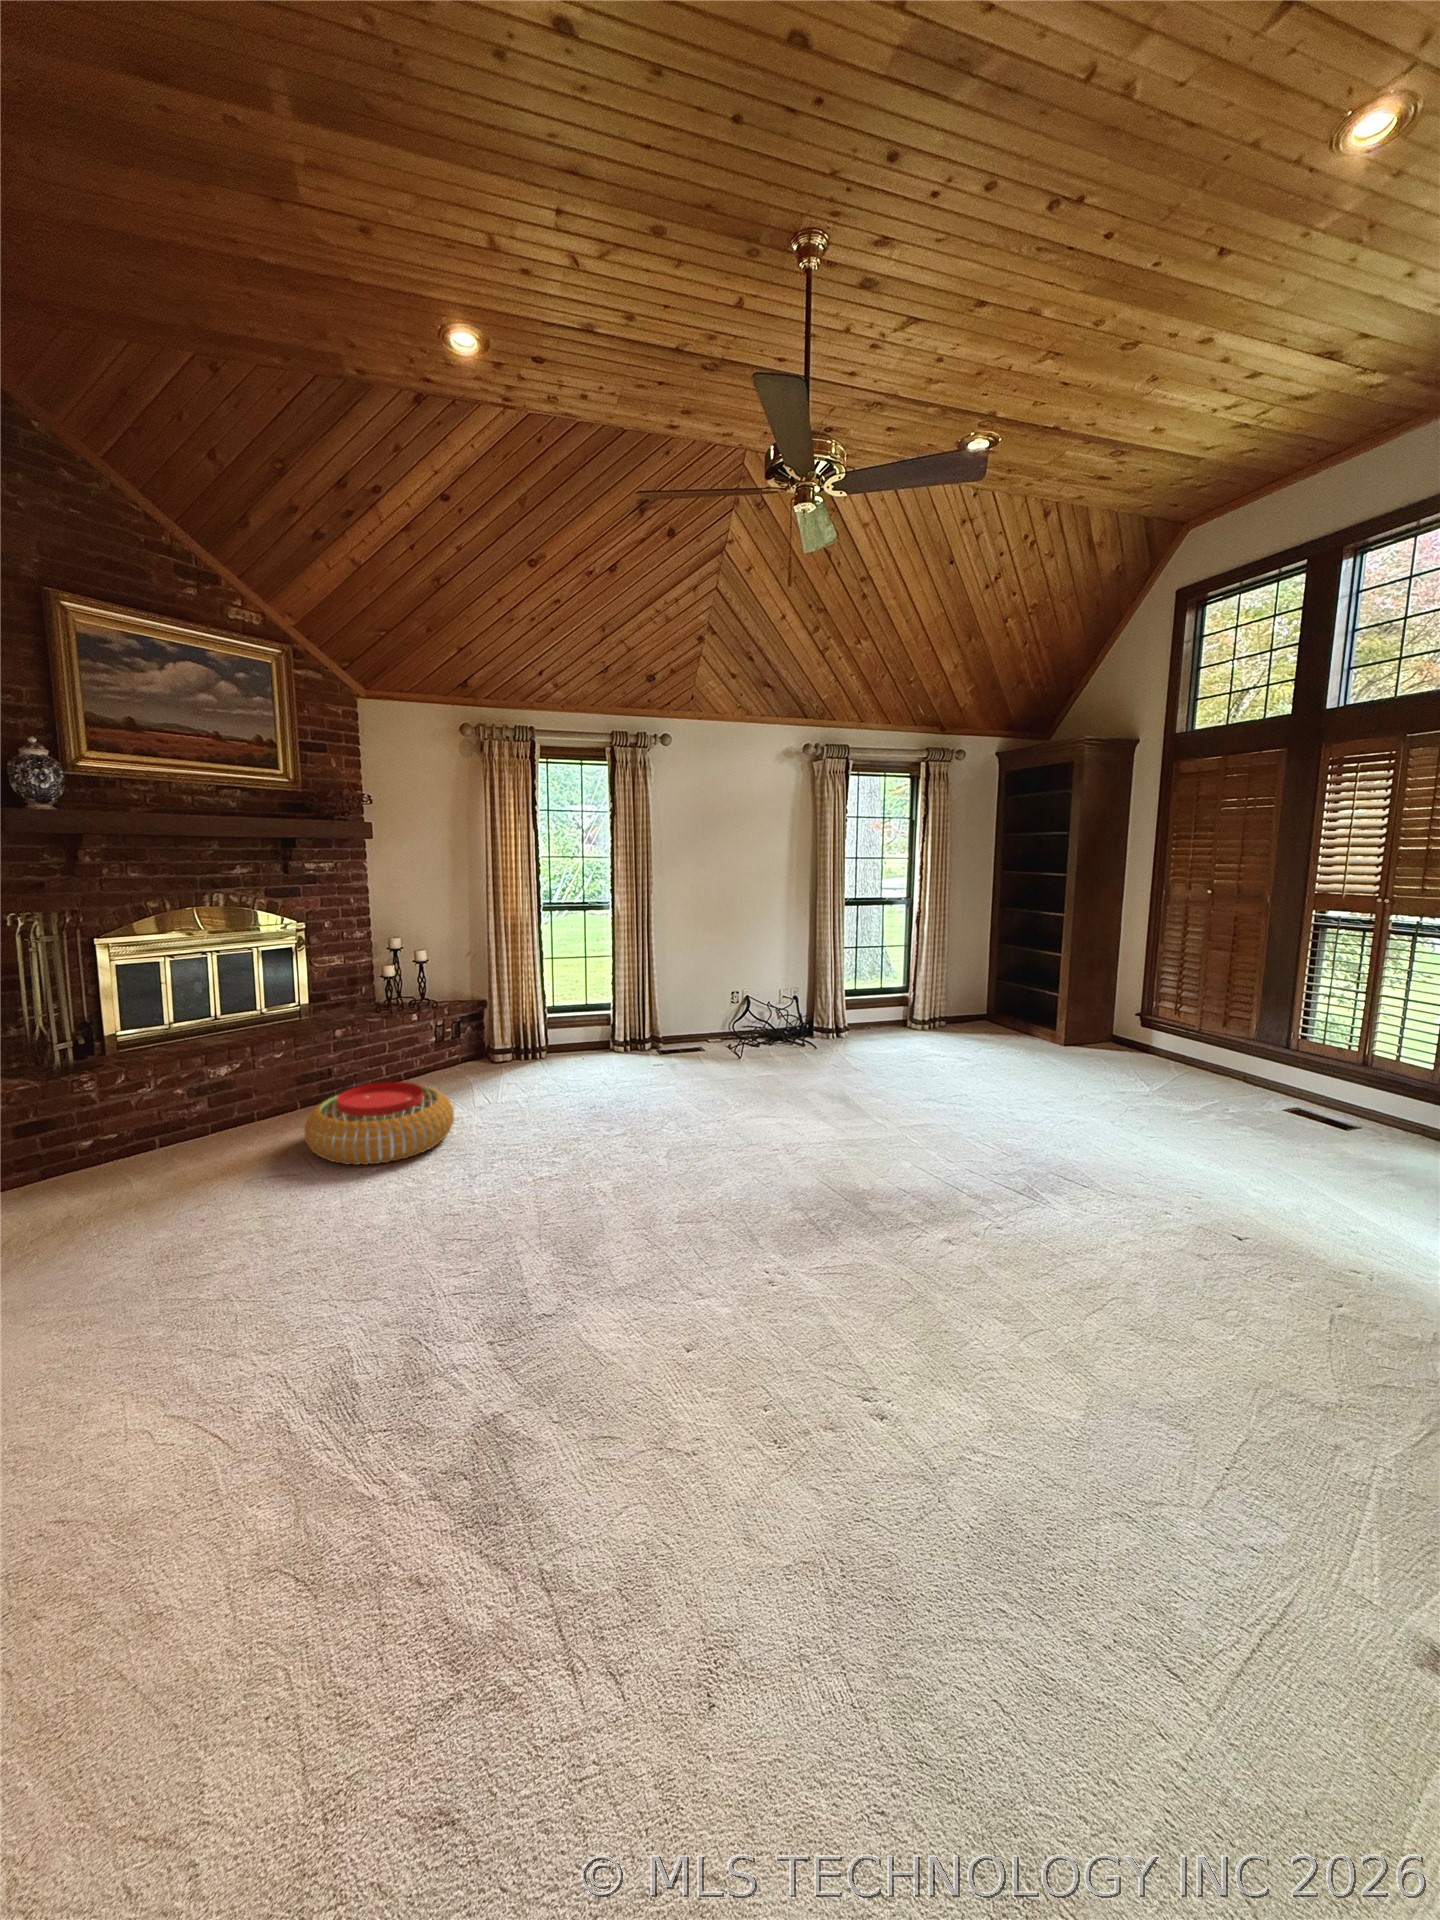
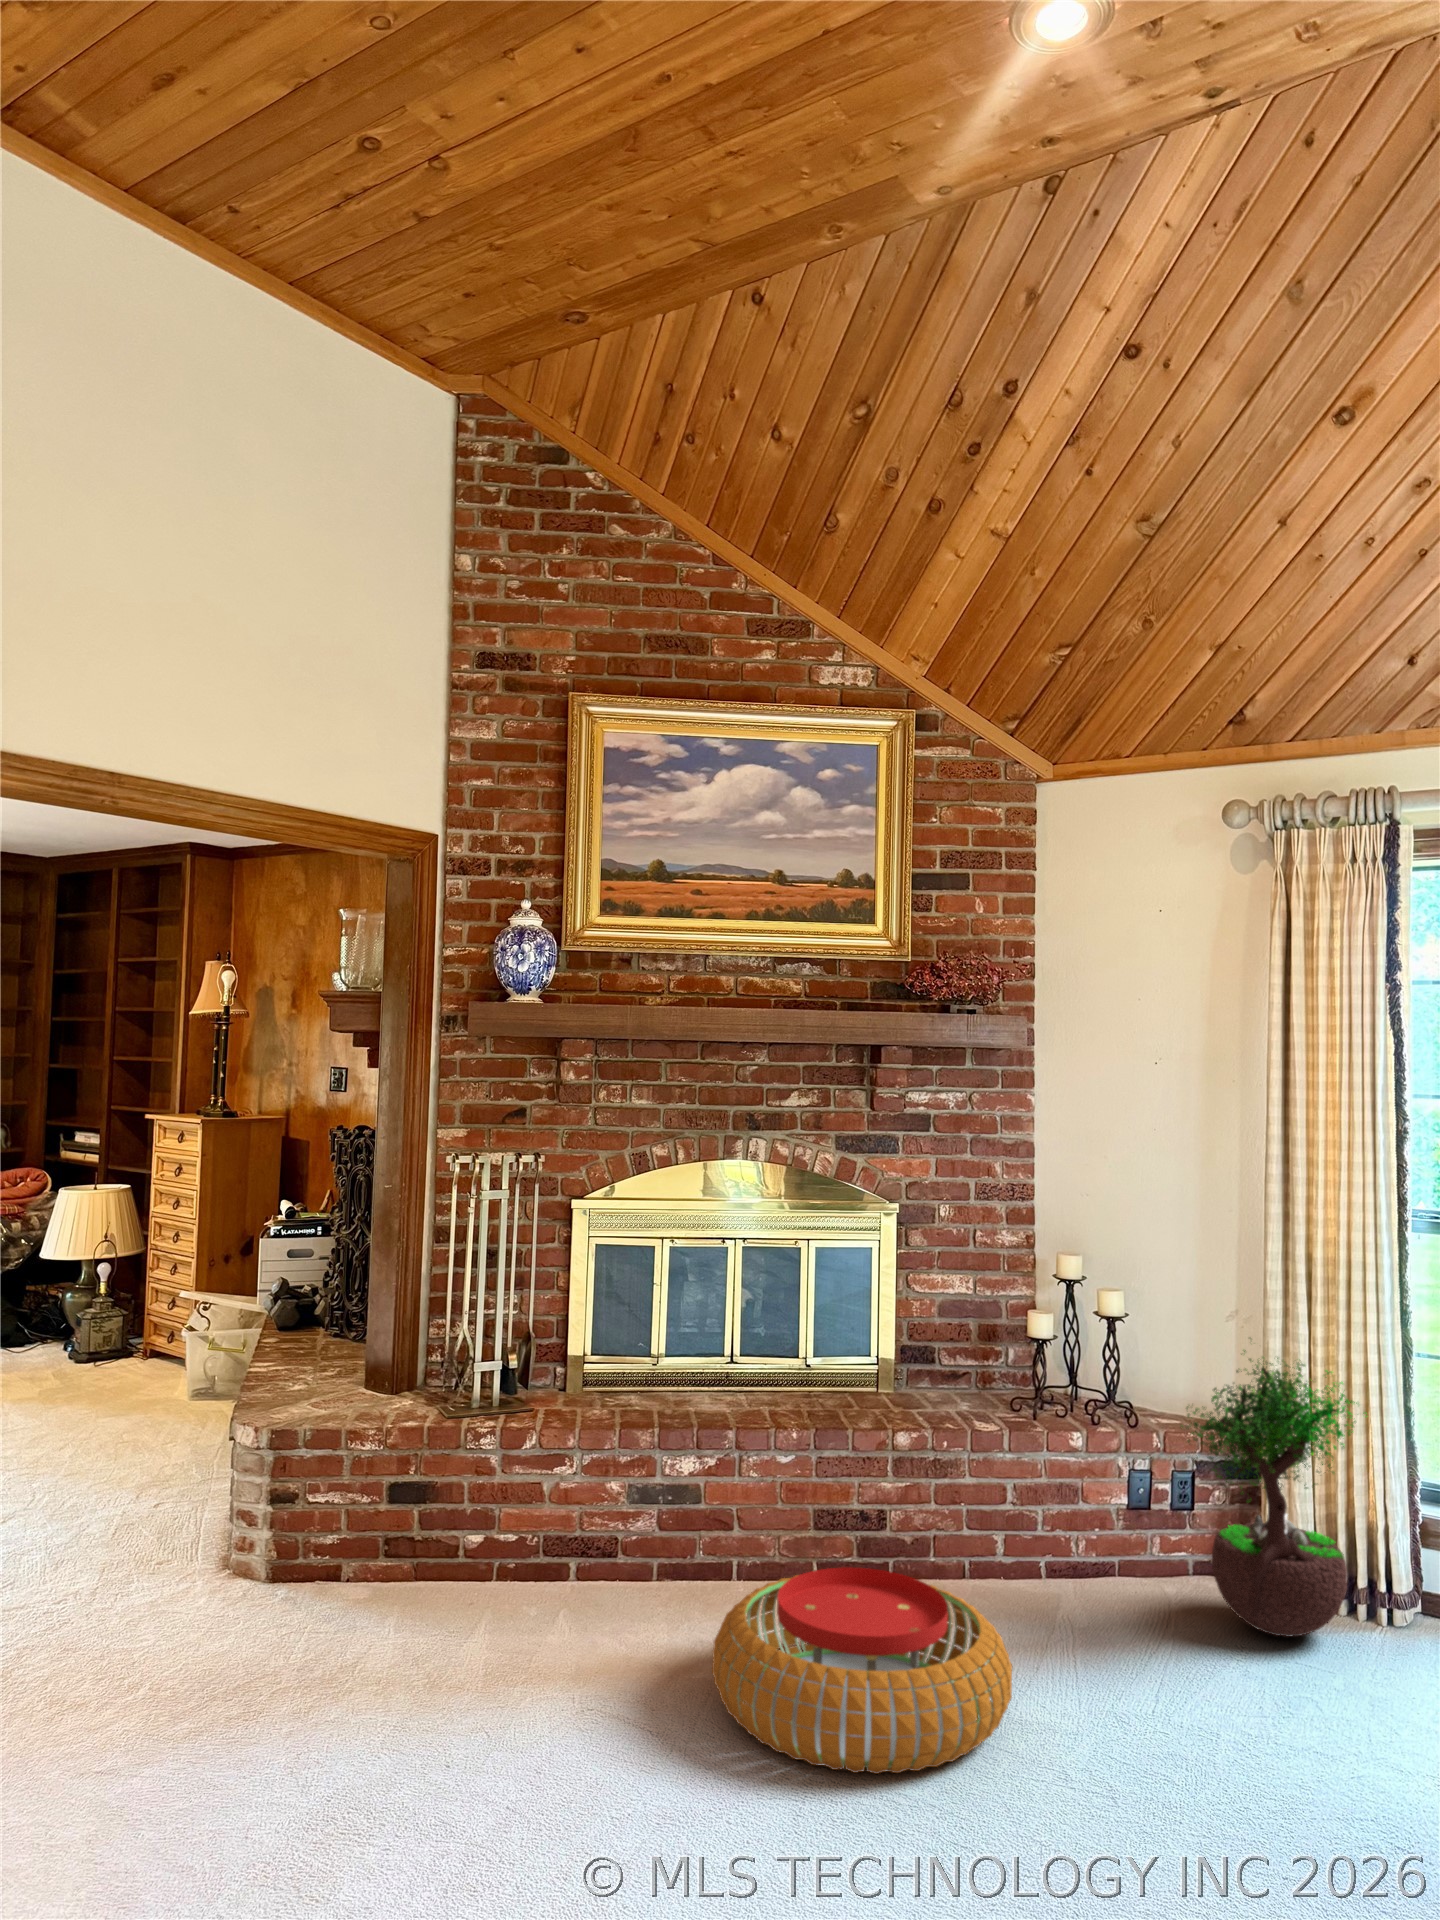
potted tree: none [474,957,546,1071] -> present [1181,1338,1357,1637]

